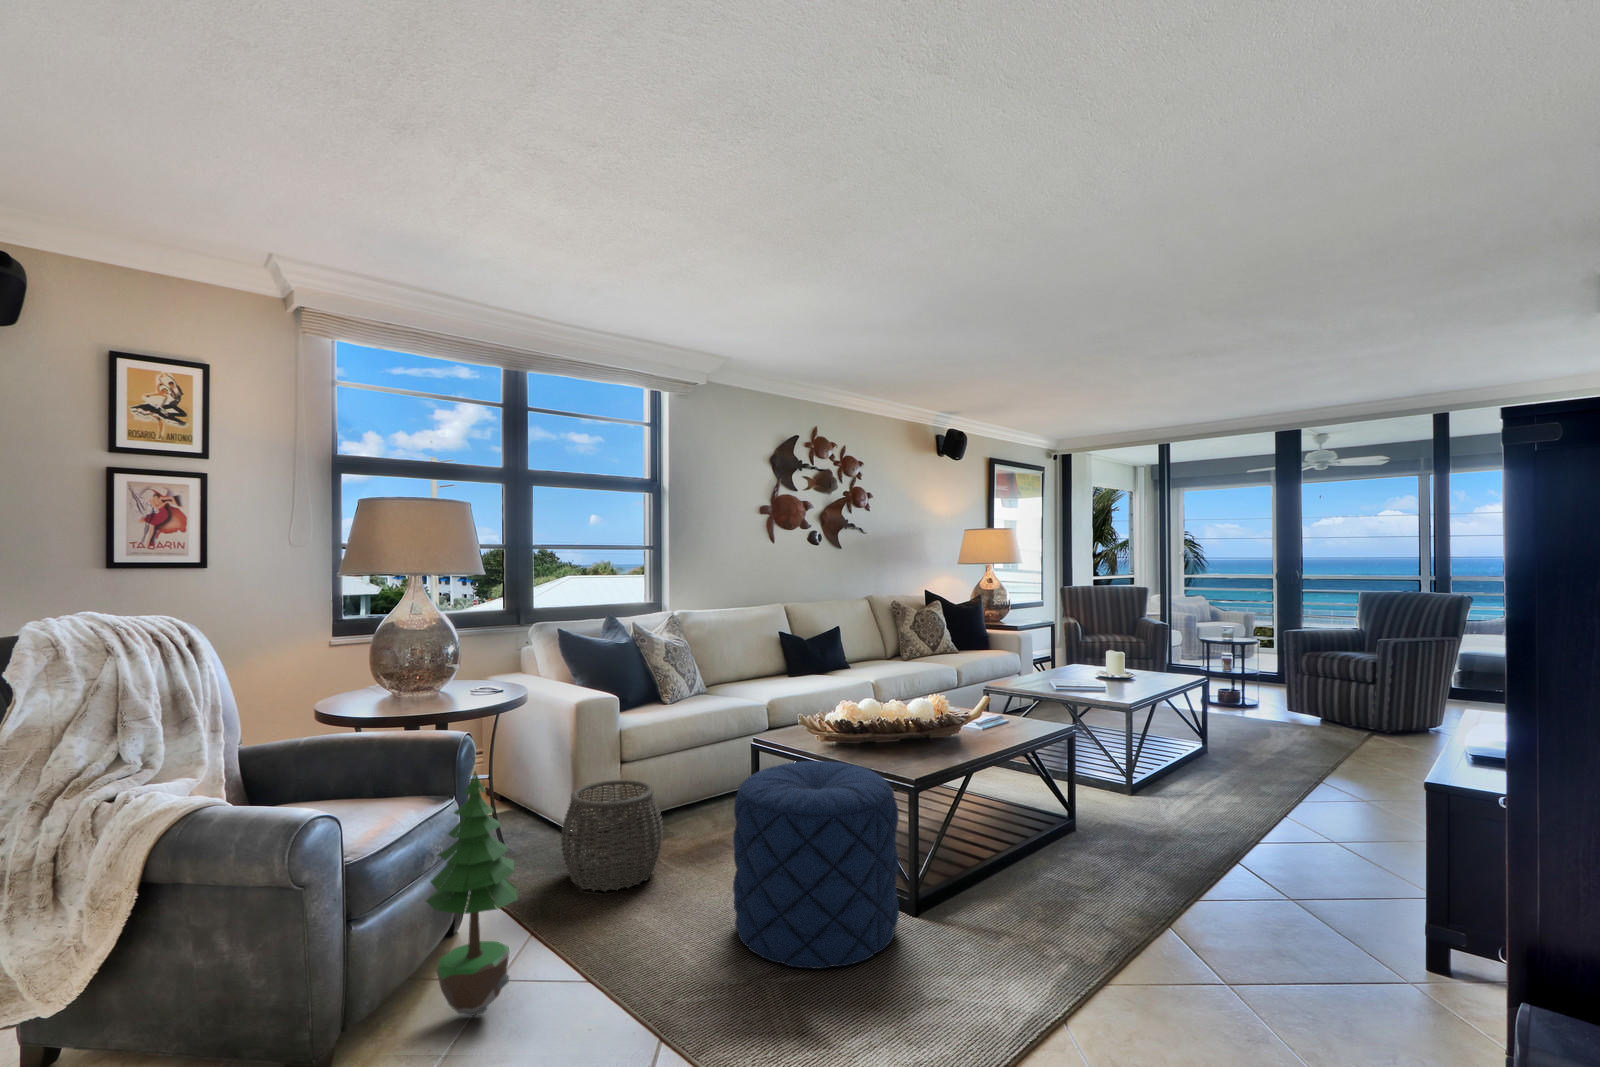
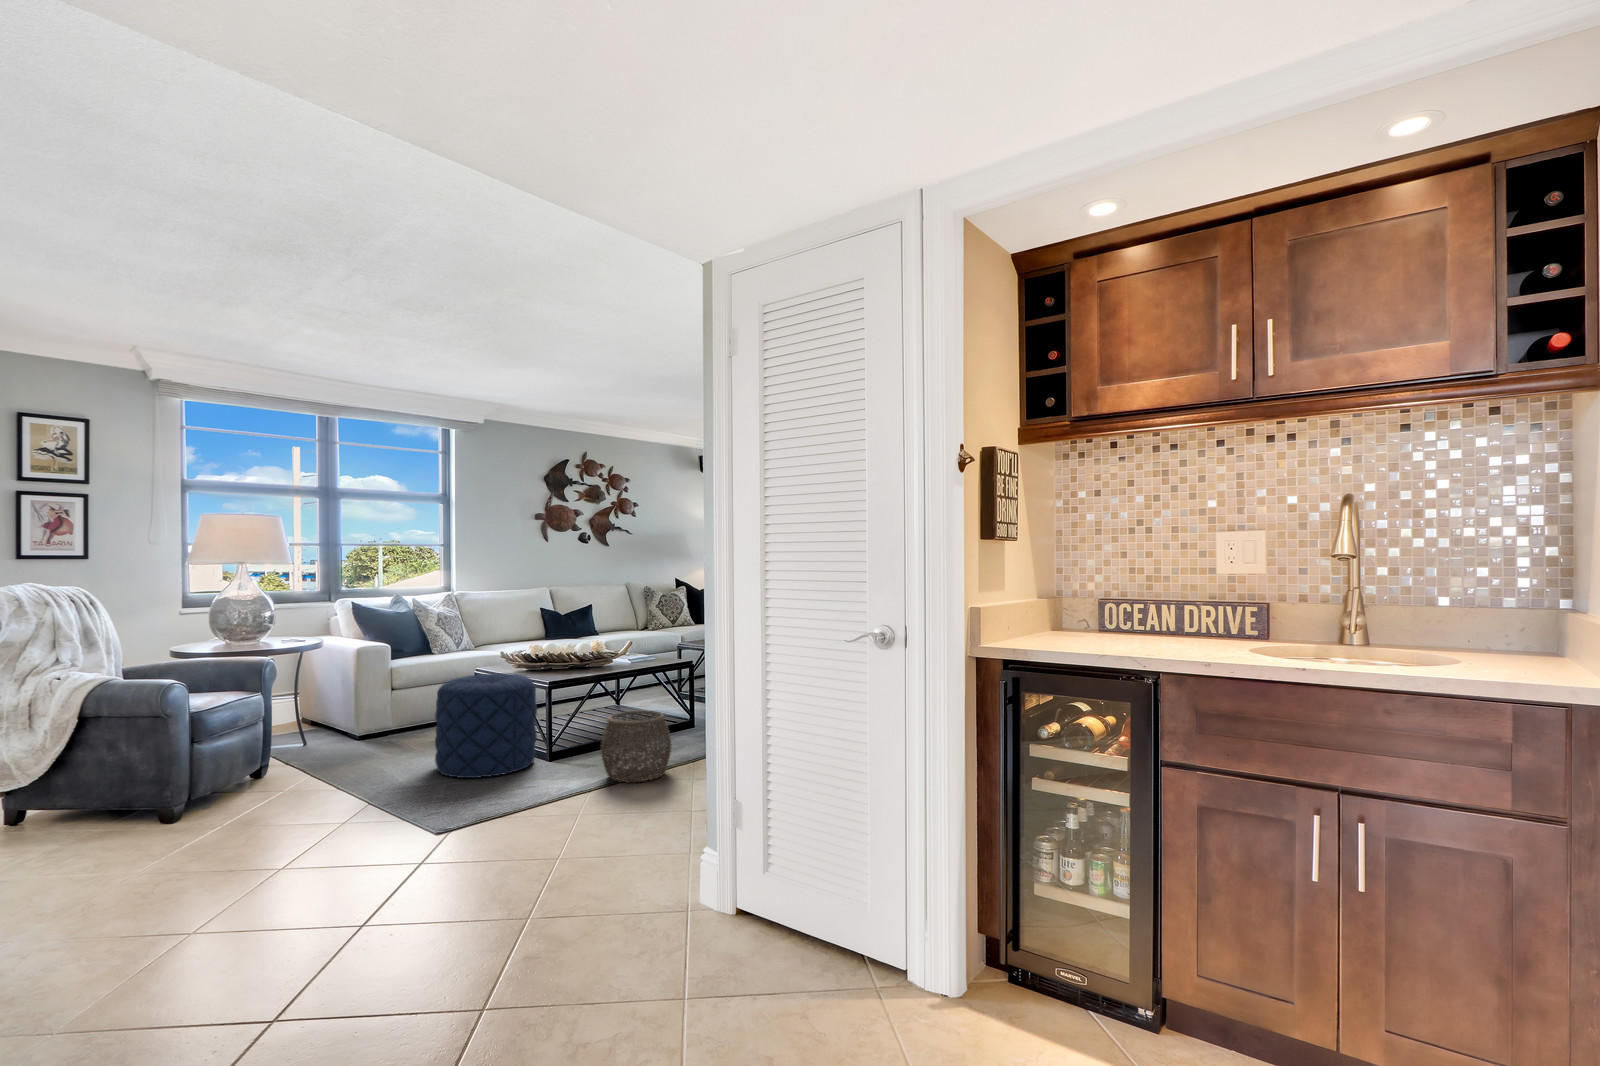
potted tree: present [426,772,518,1016] -> none [238,667,295,799]
woven basket: present [561,780,663,891] -> present [601,711,671,783]

